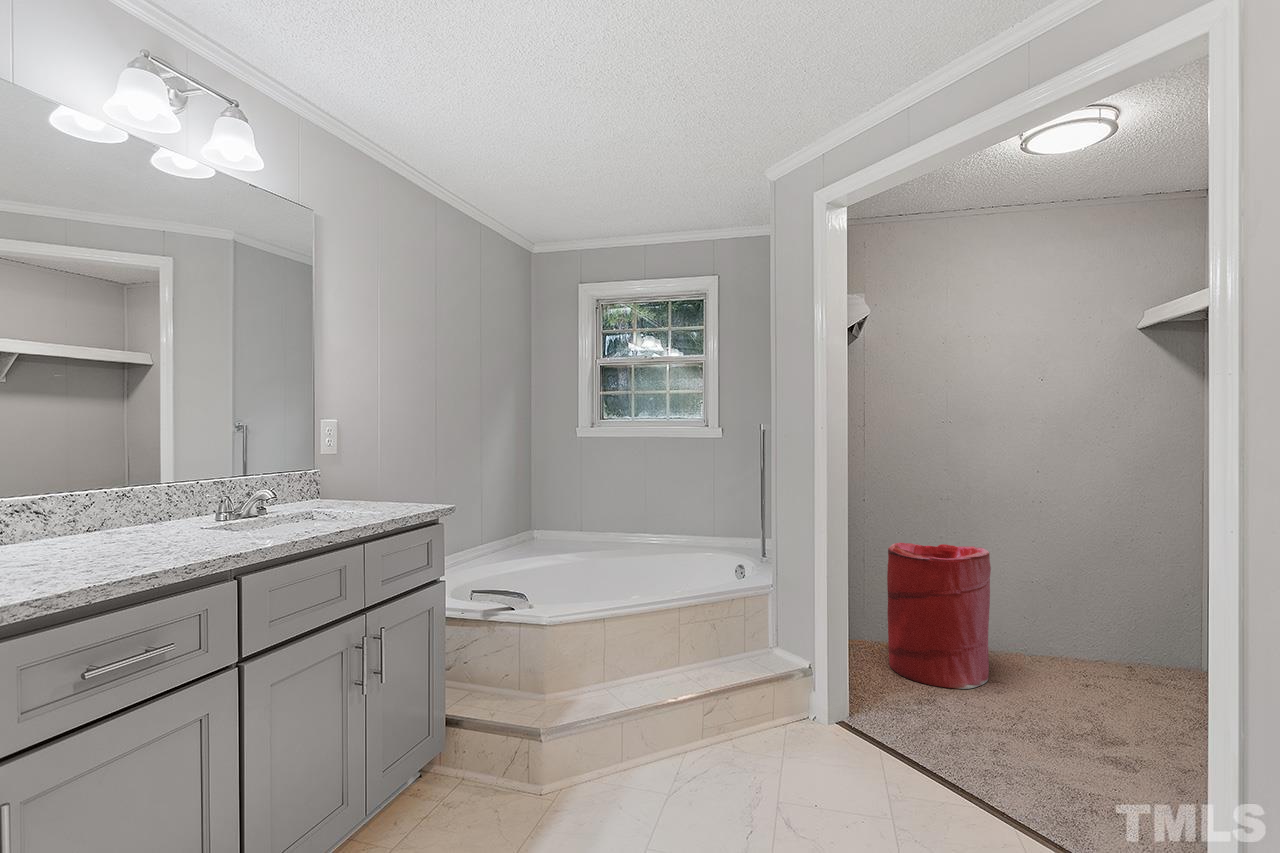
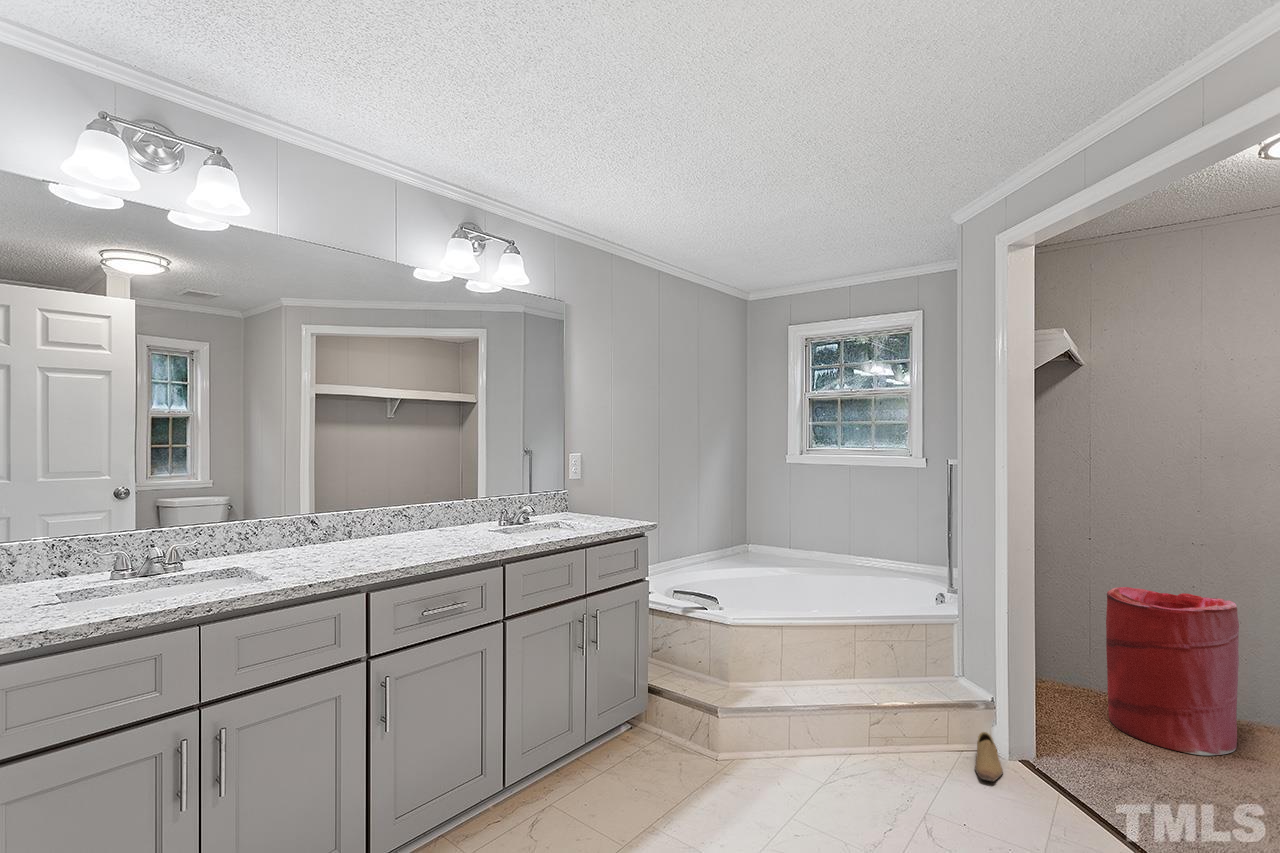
shoe: none [801,701,831,753] -> present [975,732,1003,781]

